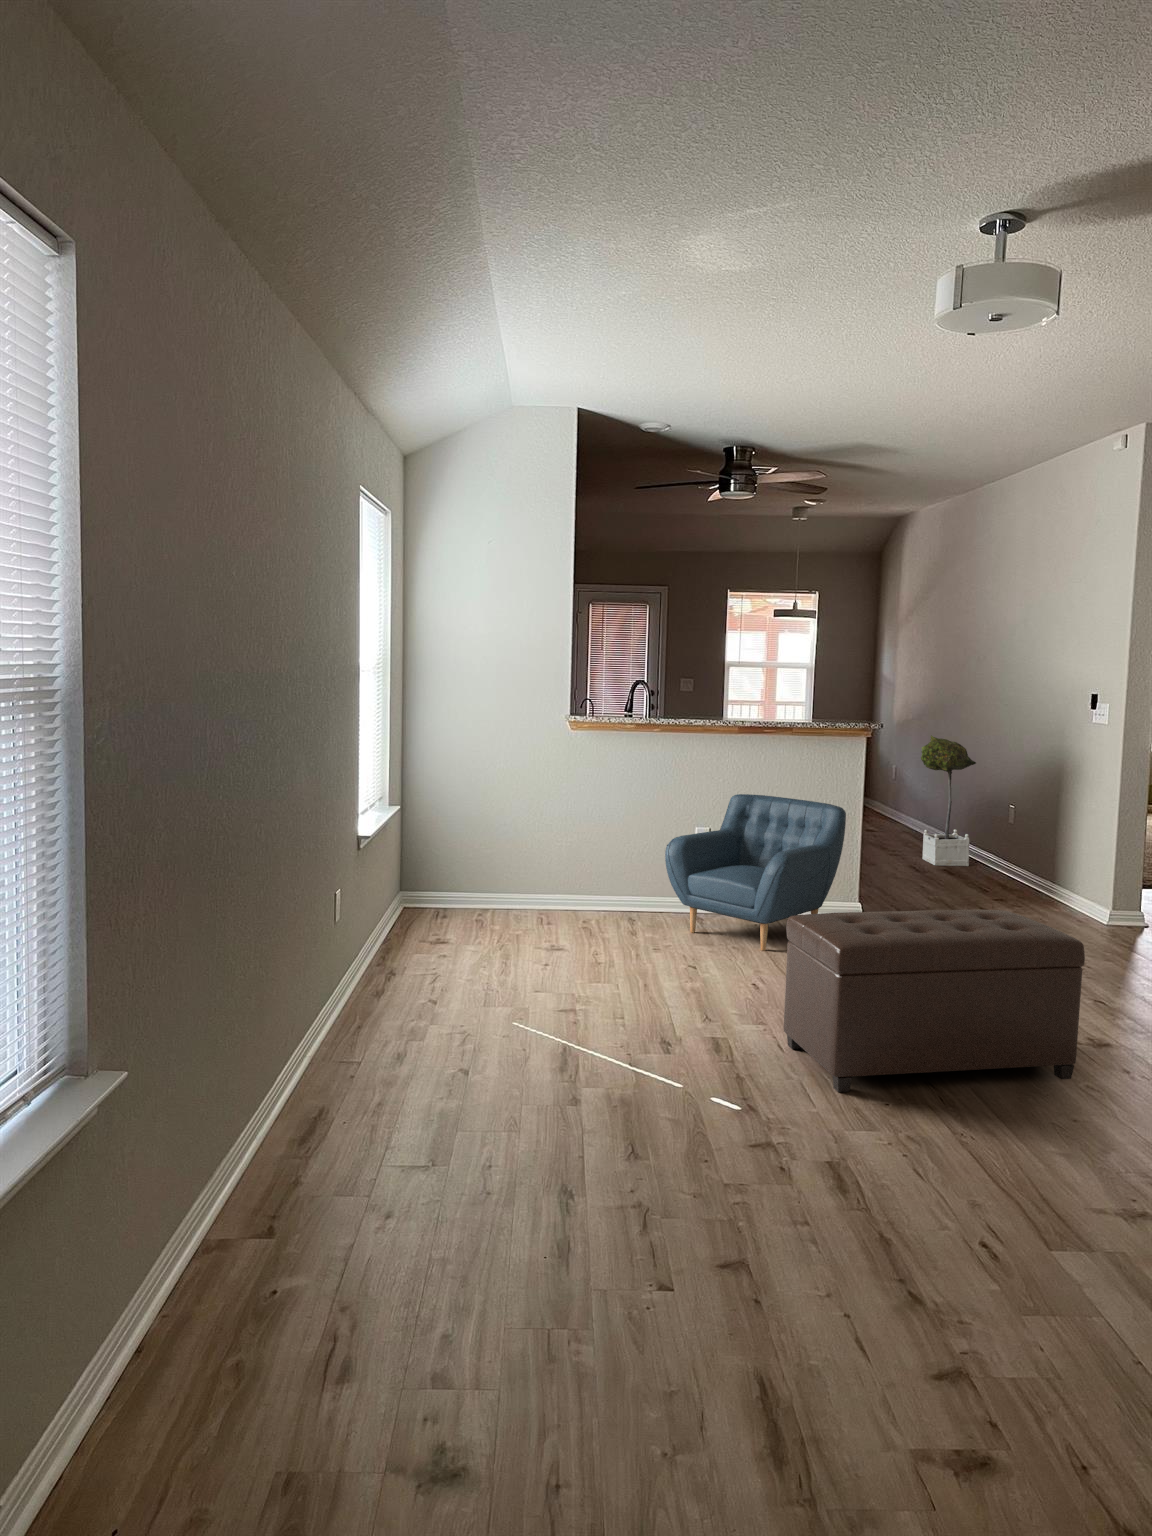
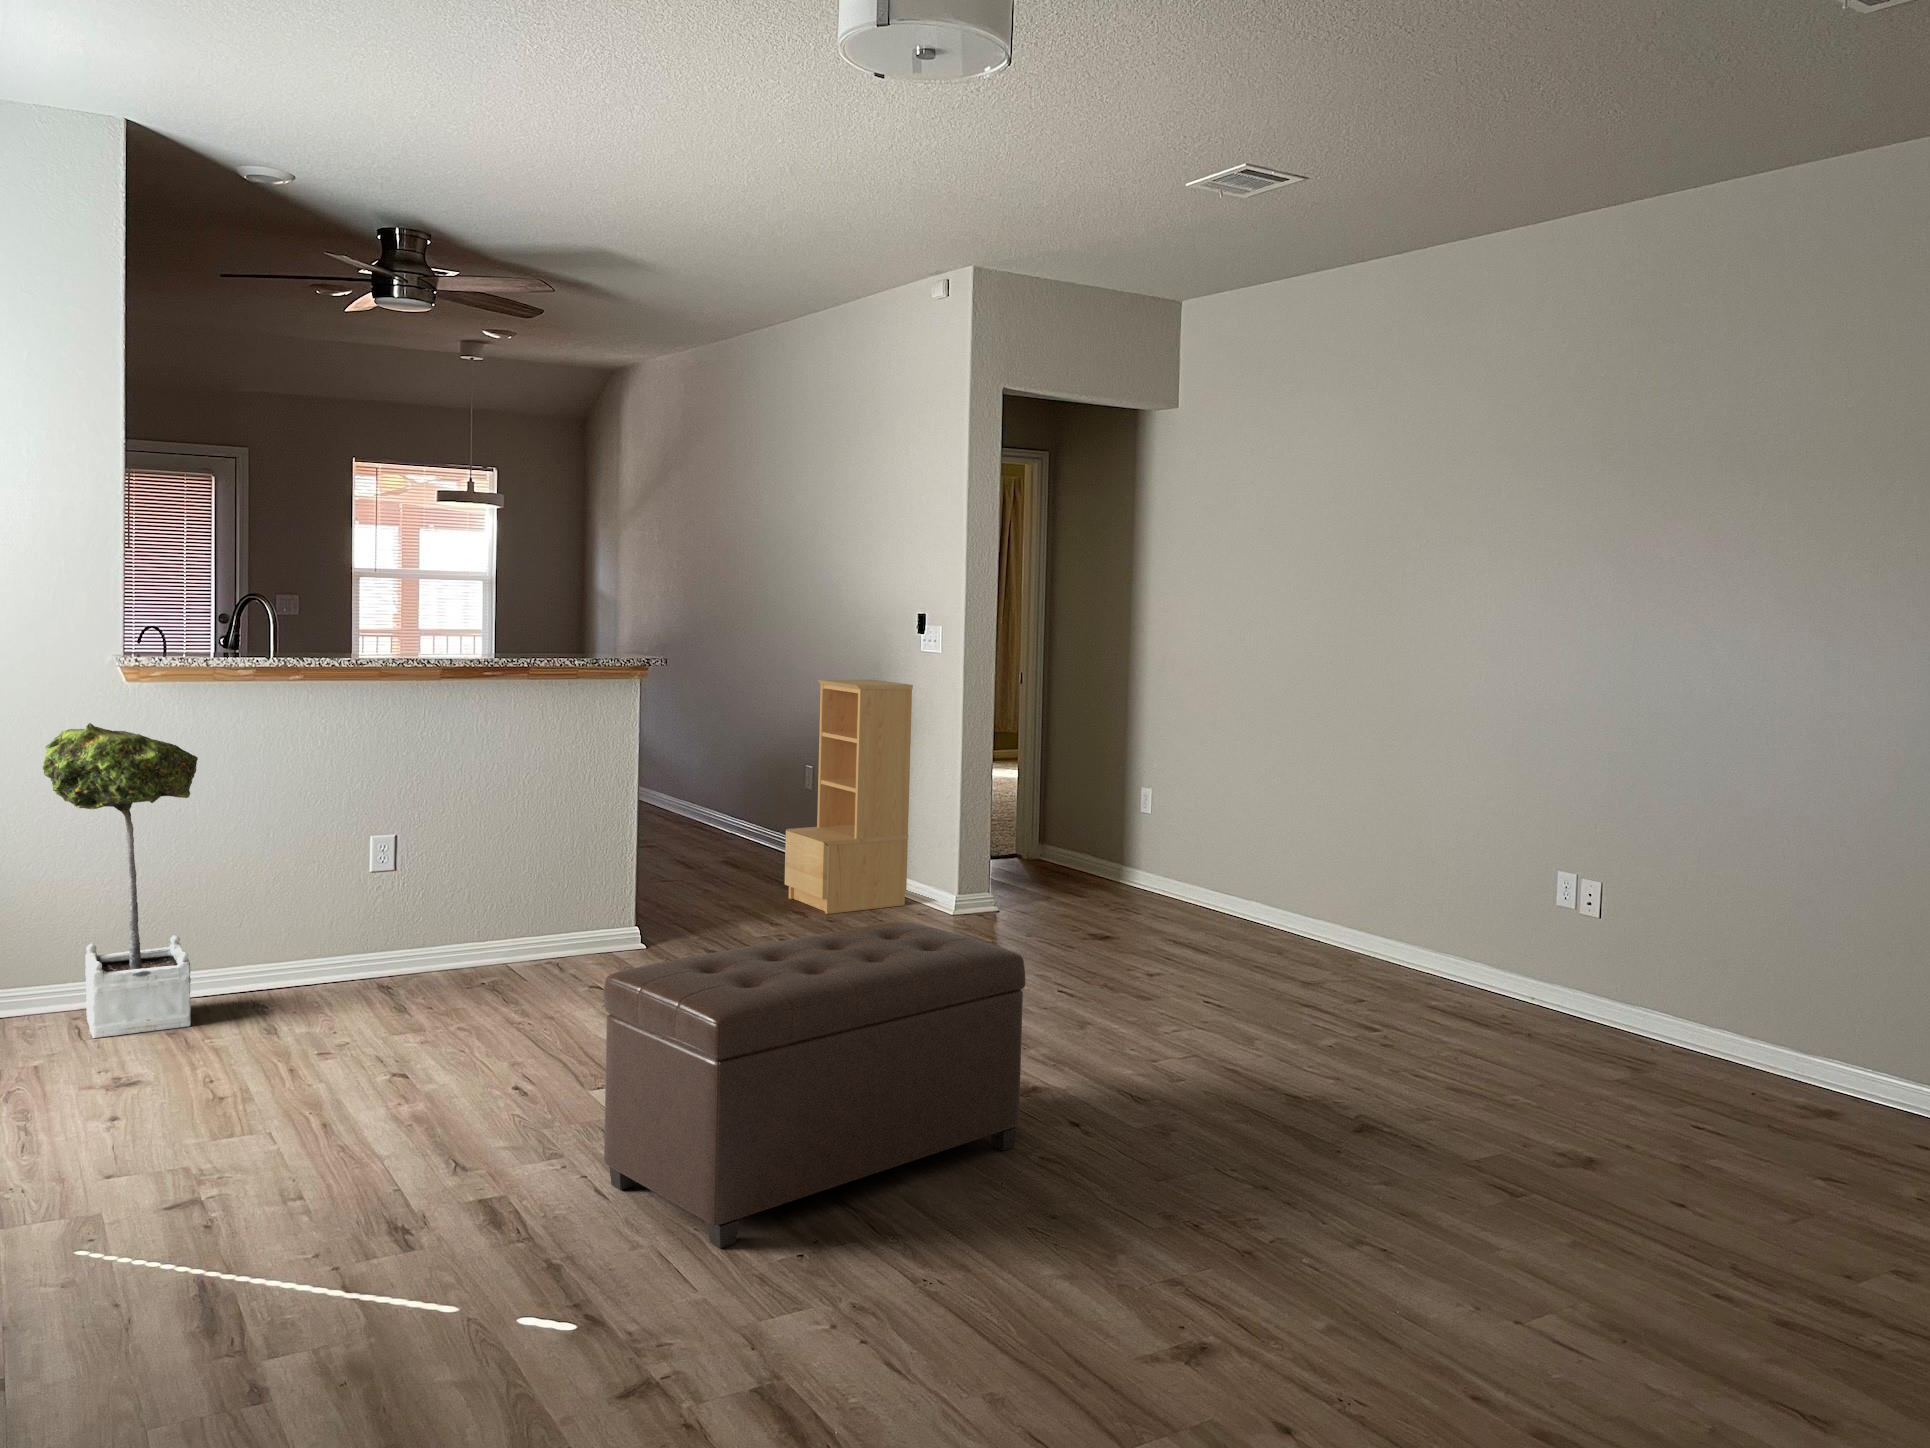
potted tree: present [921,736,976,866] -> present [42,723,198,1038]
bookshelf: none [977,741,1082,912] -> present [785,680,913,914]
armchair: present [665,794,846,951] -> none [325,777,626,1028]

